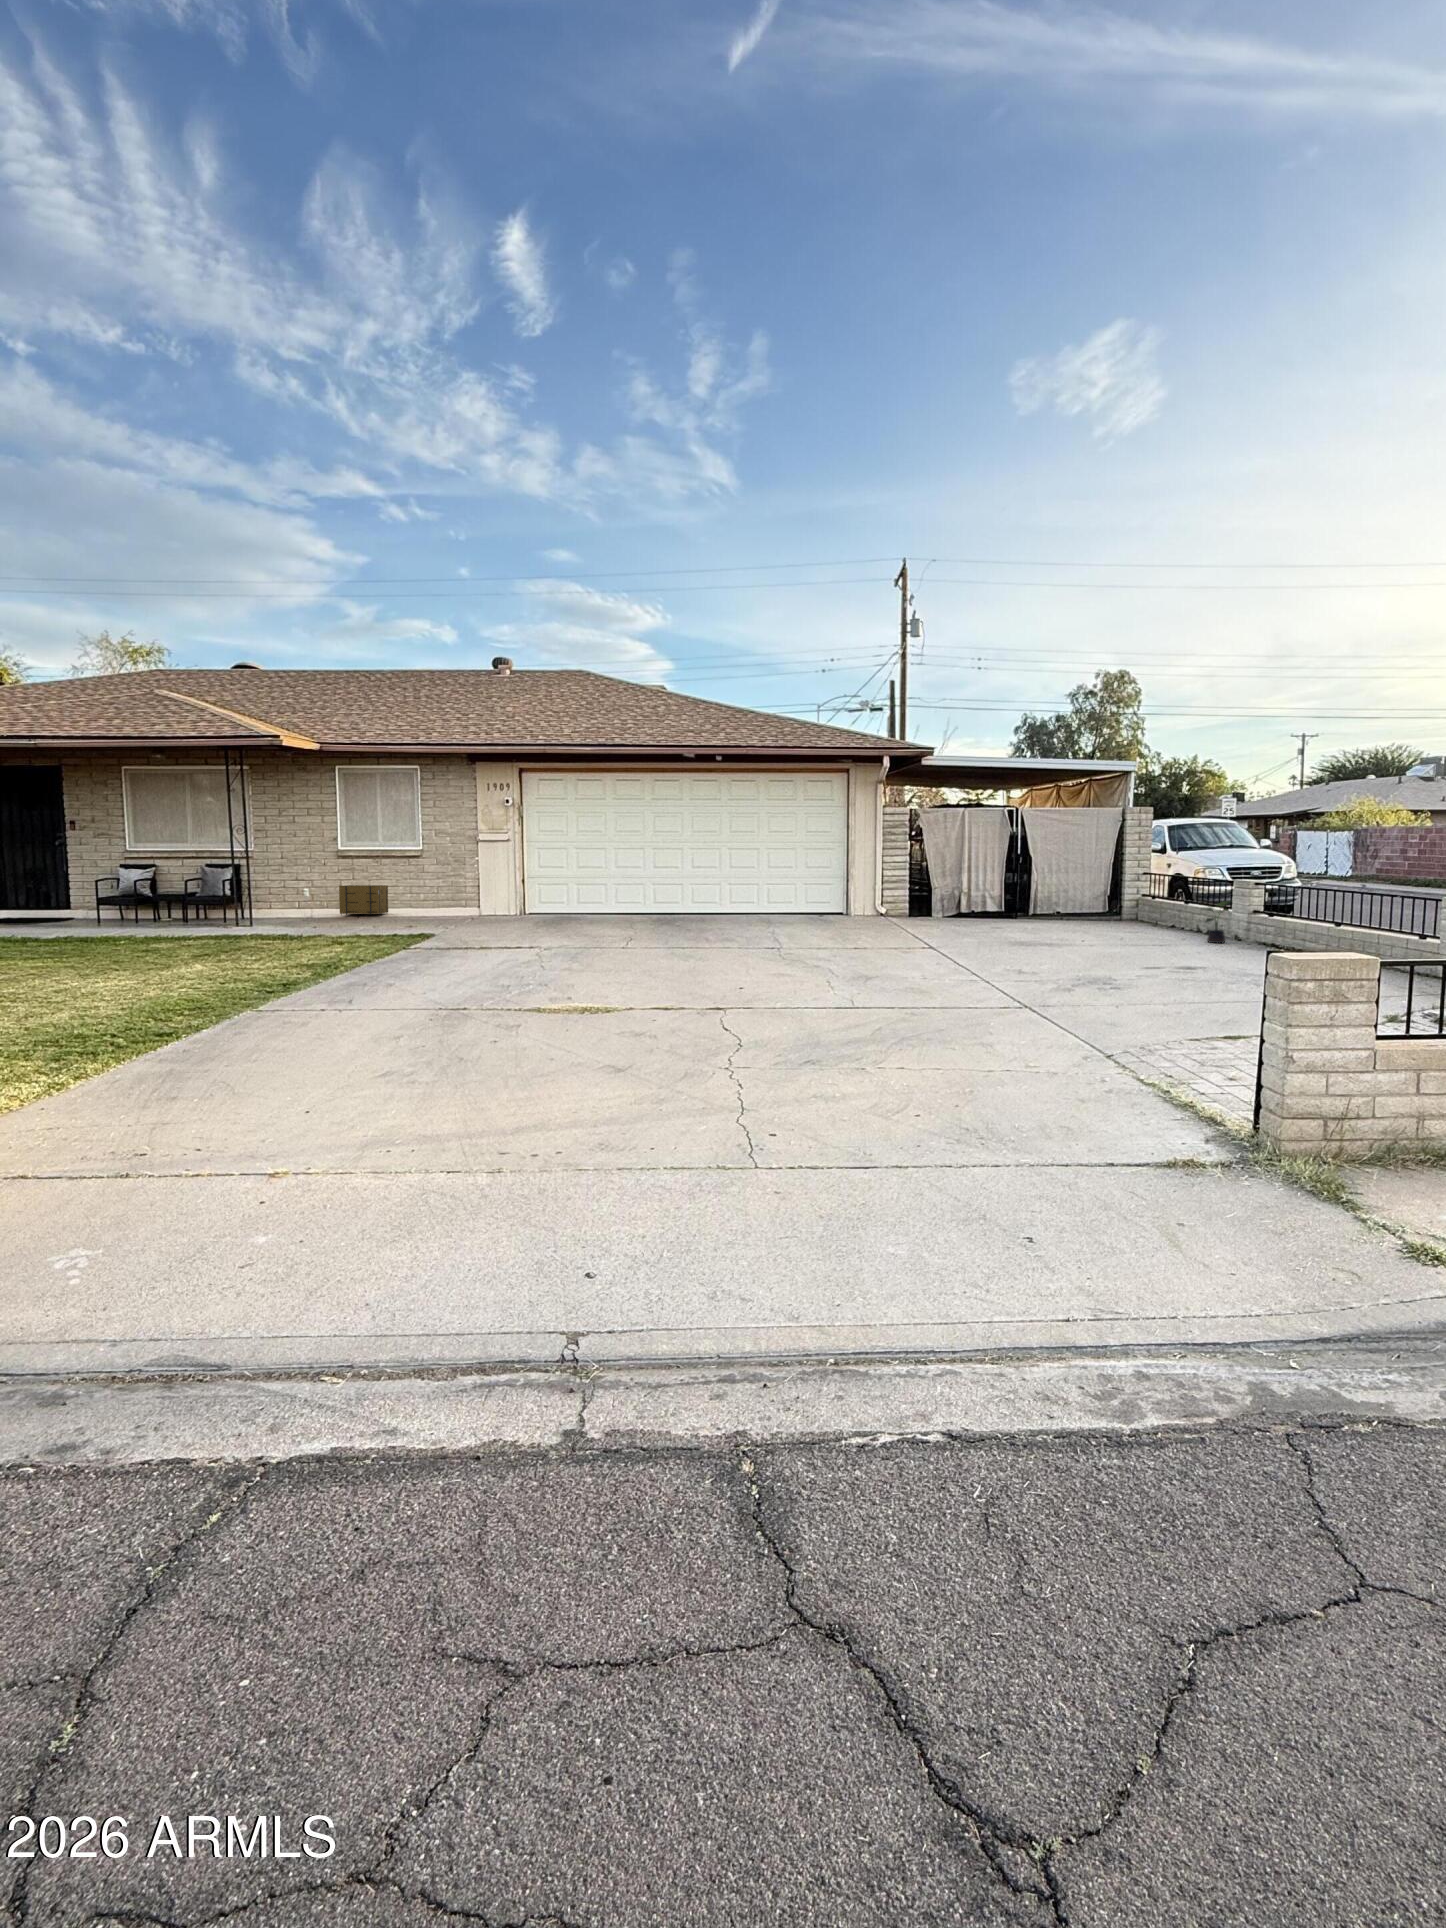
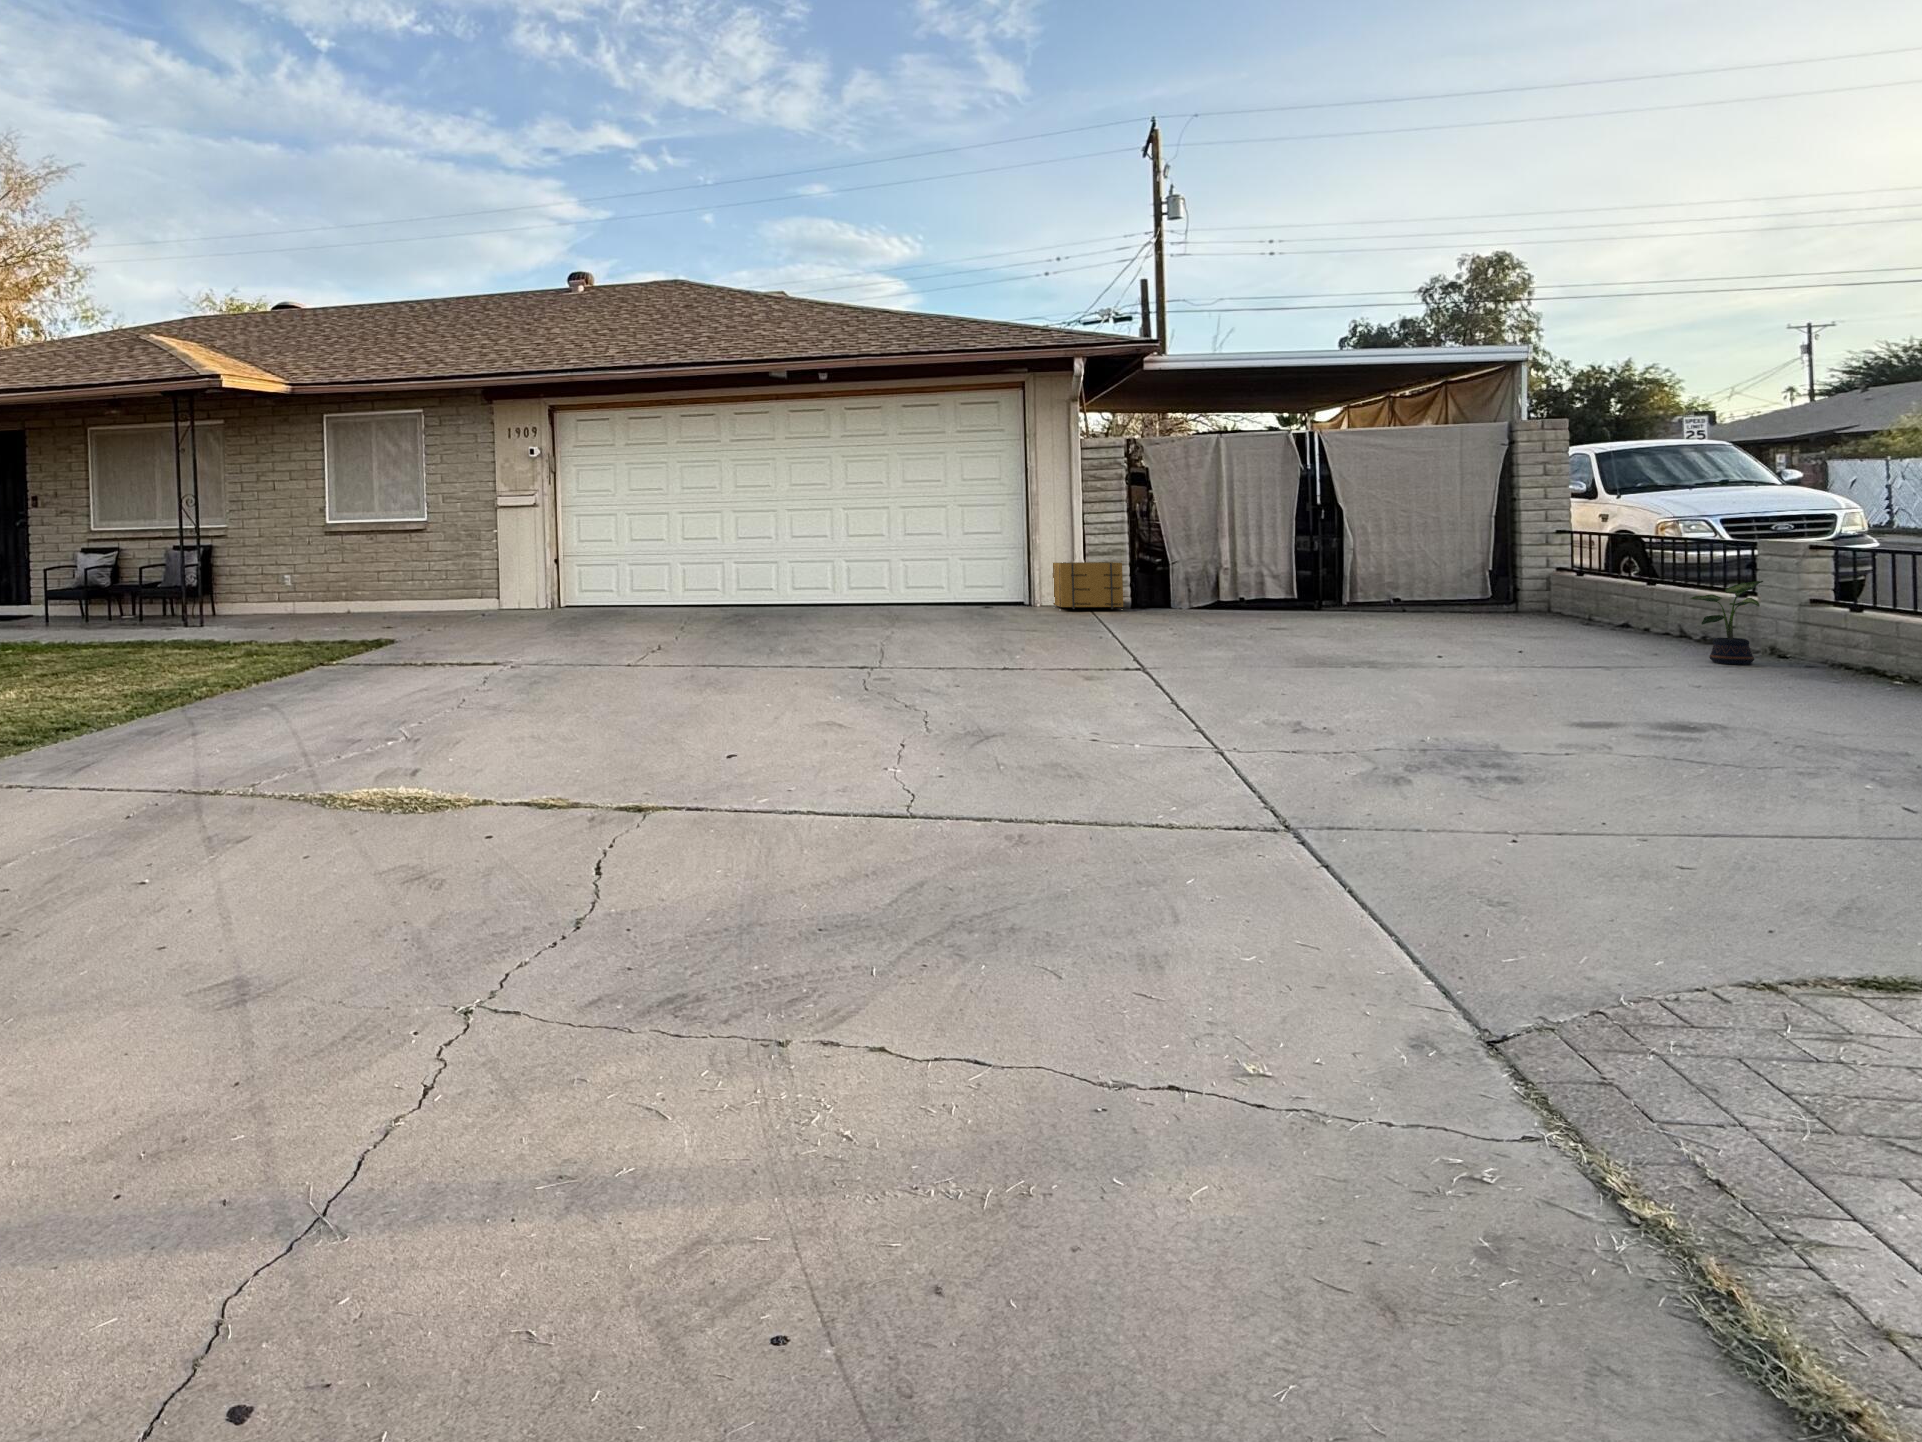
cardboard box: present [339,885,388,915] -> present [1053,562,1123,609]

